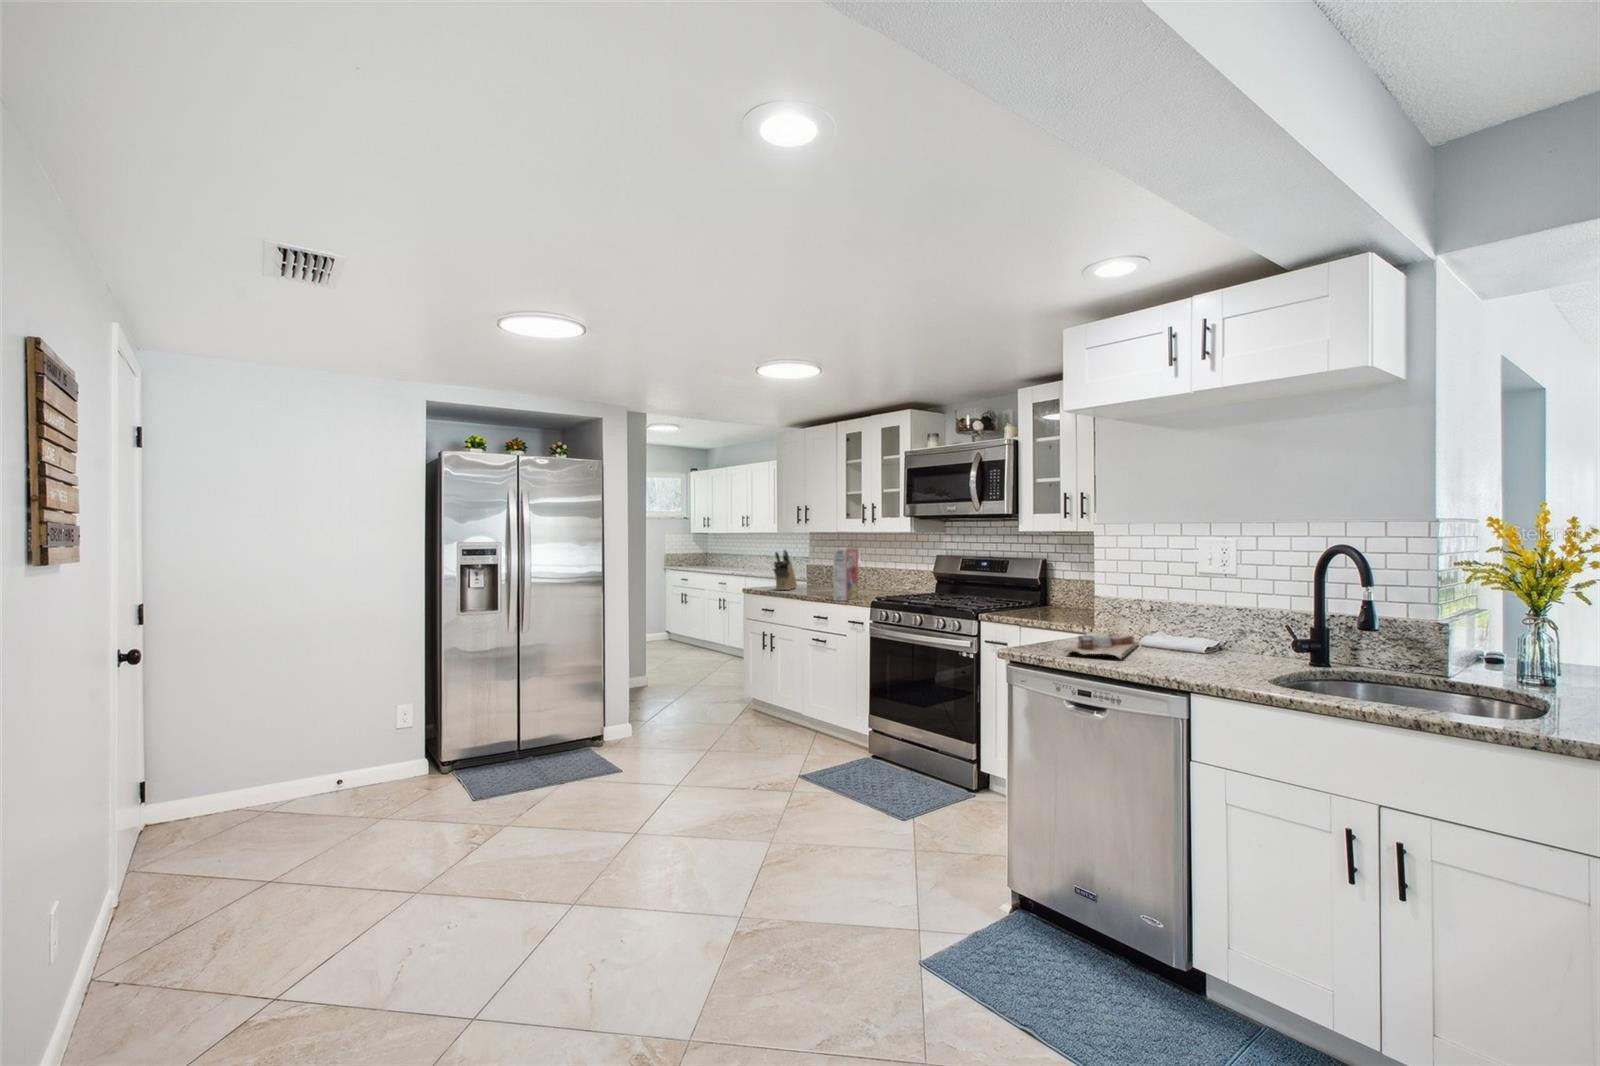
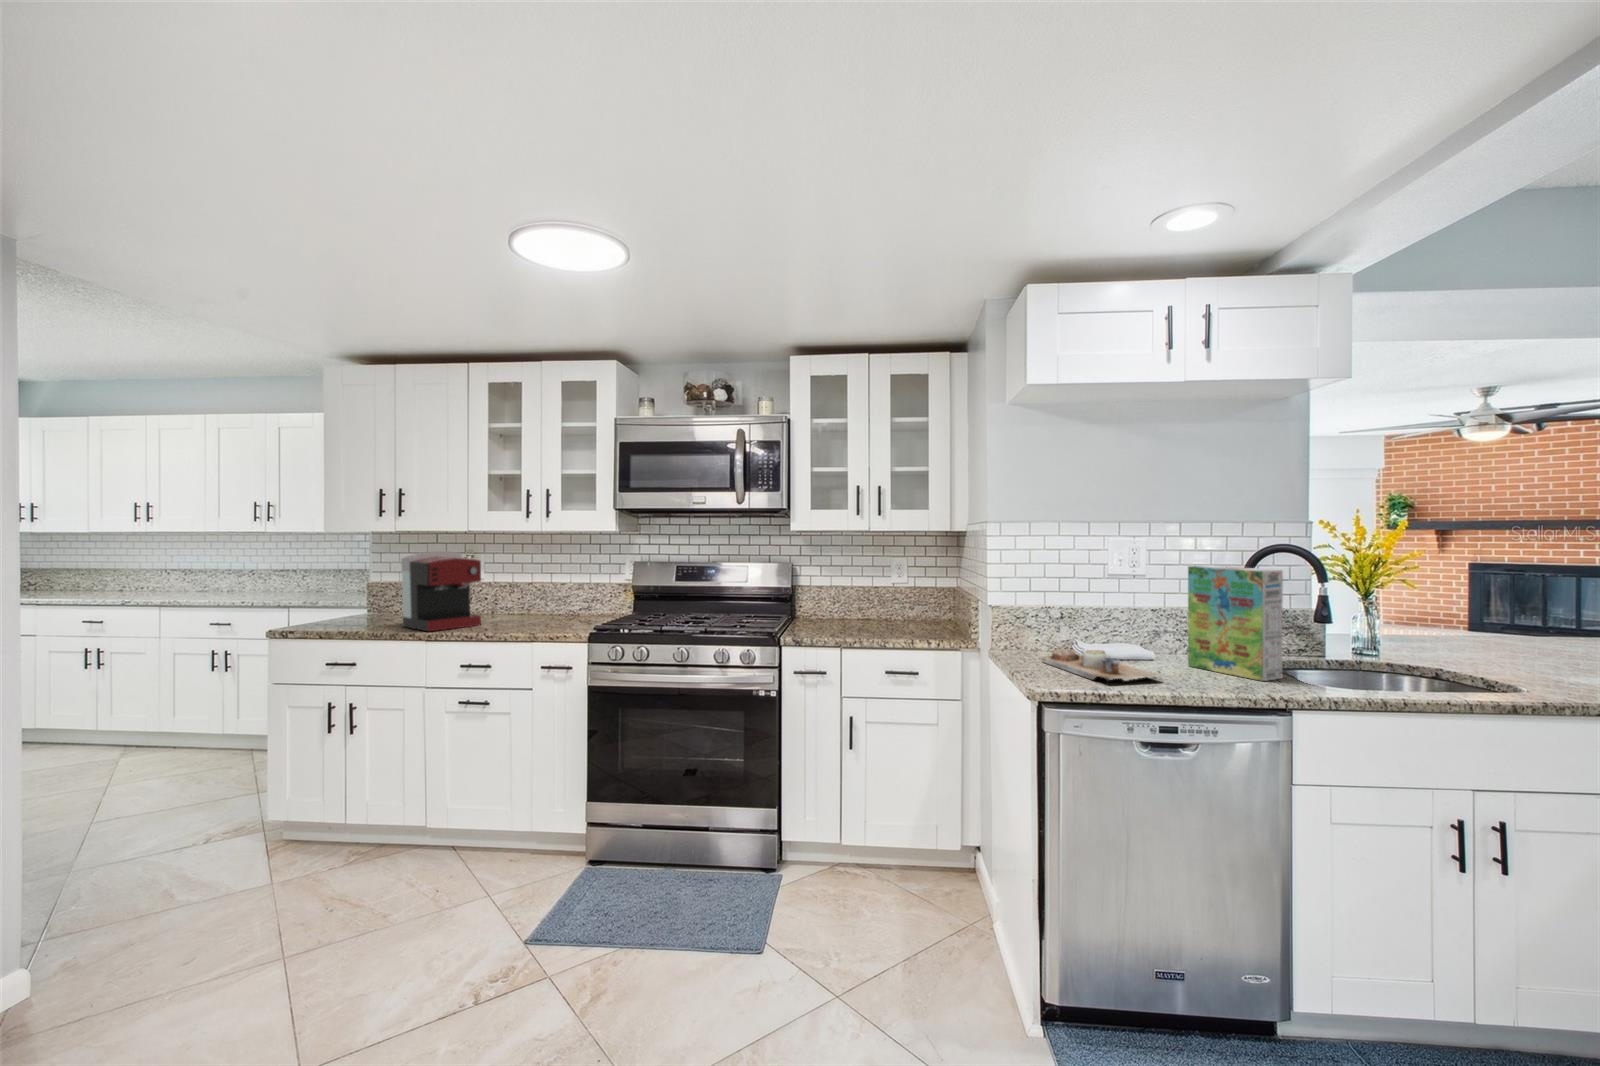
coffee maker: none [797,544,835,594] -> present [401,551,481,631]
cereal box: present [833,548,858,601] -> present [1188,565,1283,681]
knife block: present [774,550,797,590] -> none [350,561,381,628]

